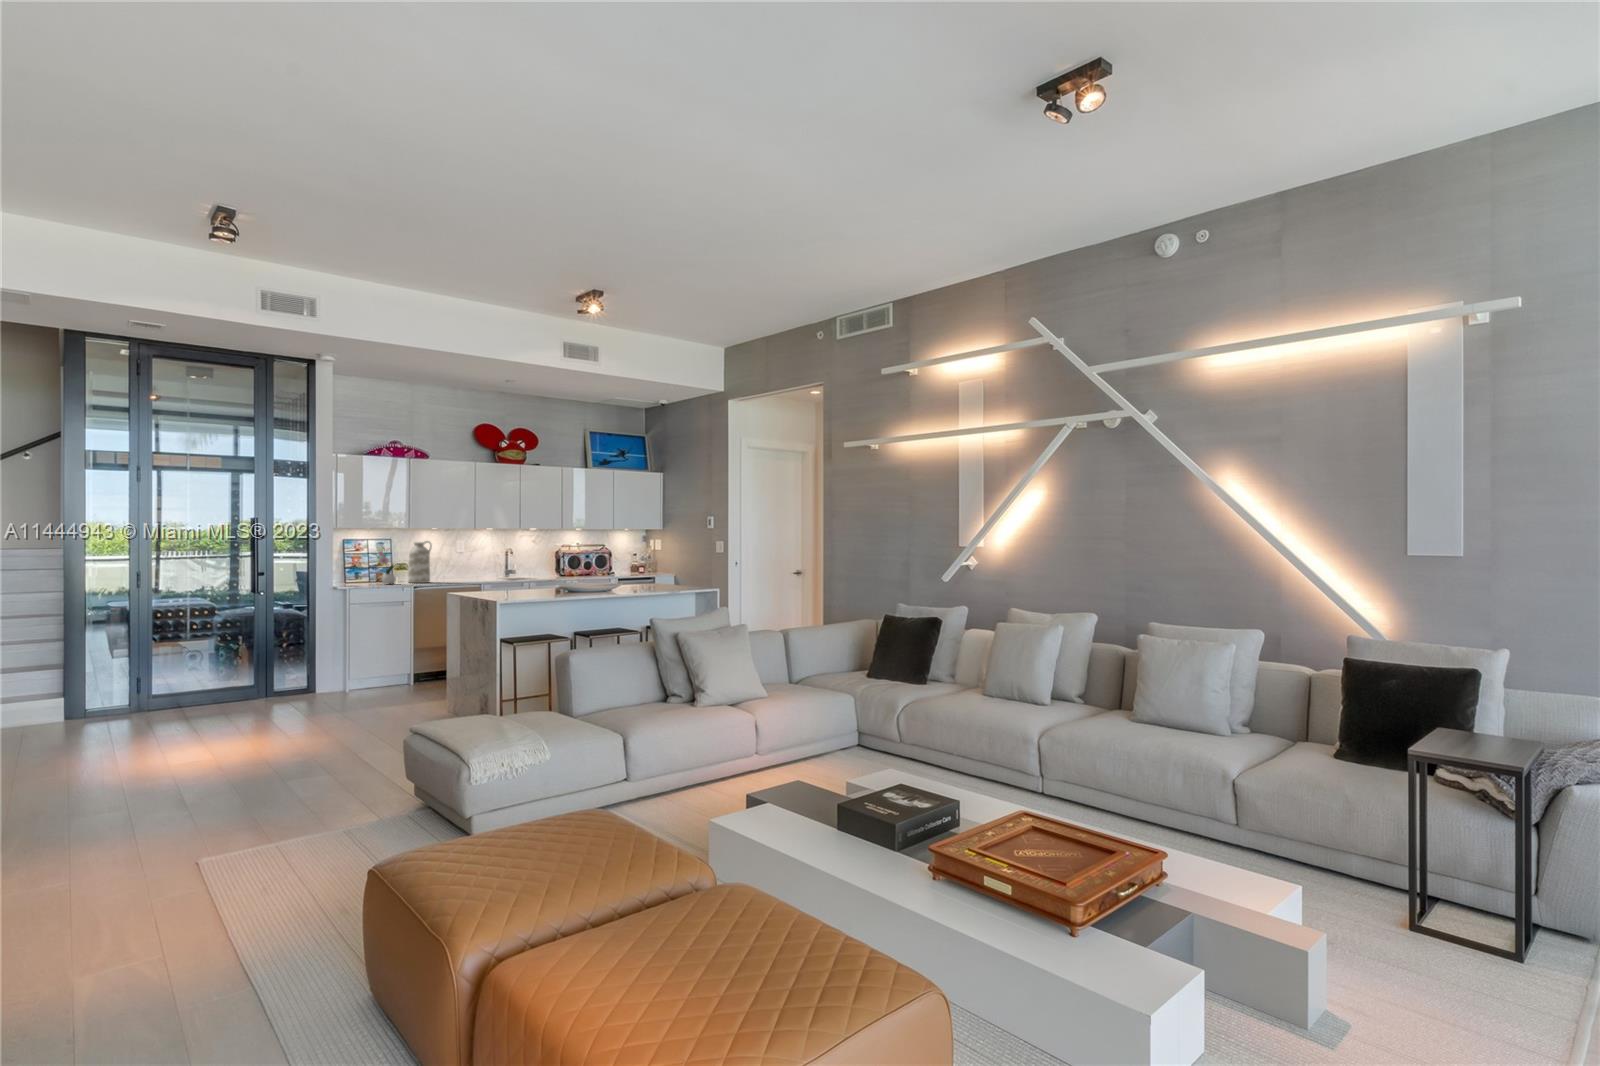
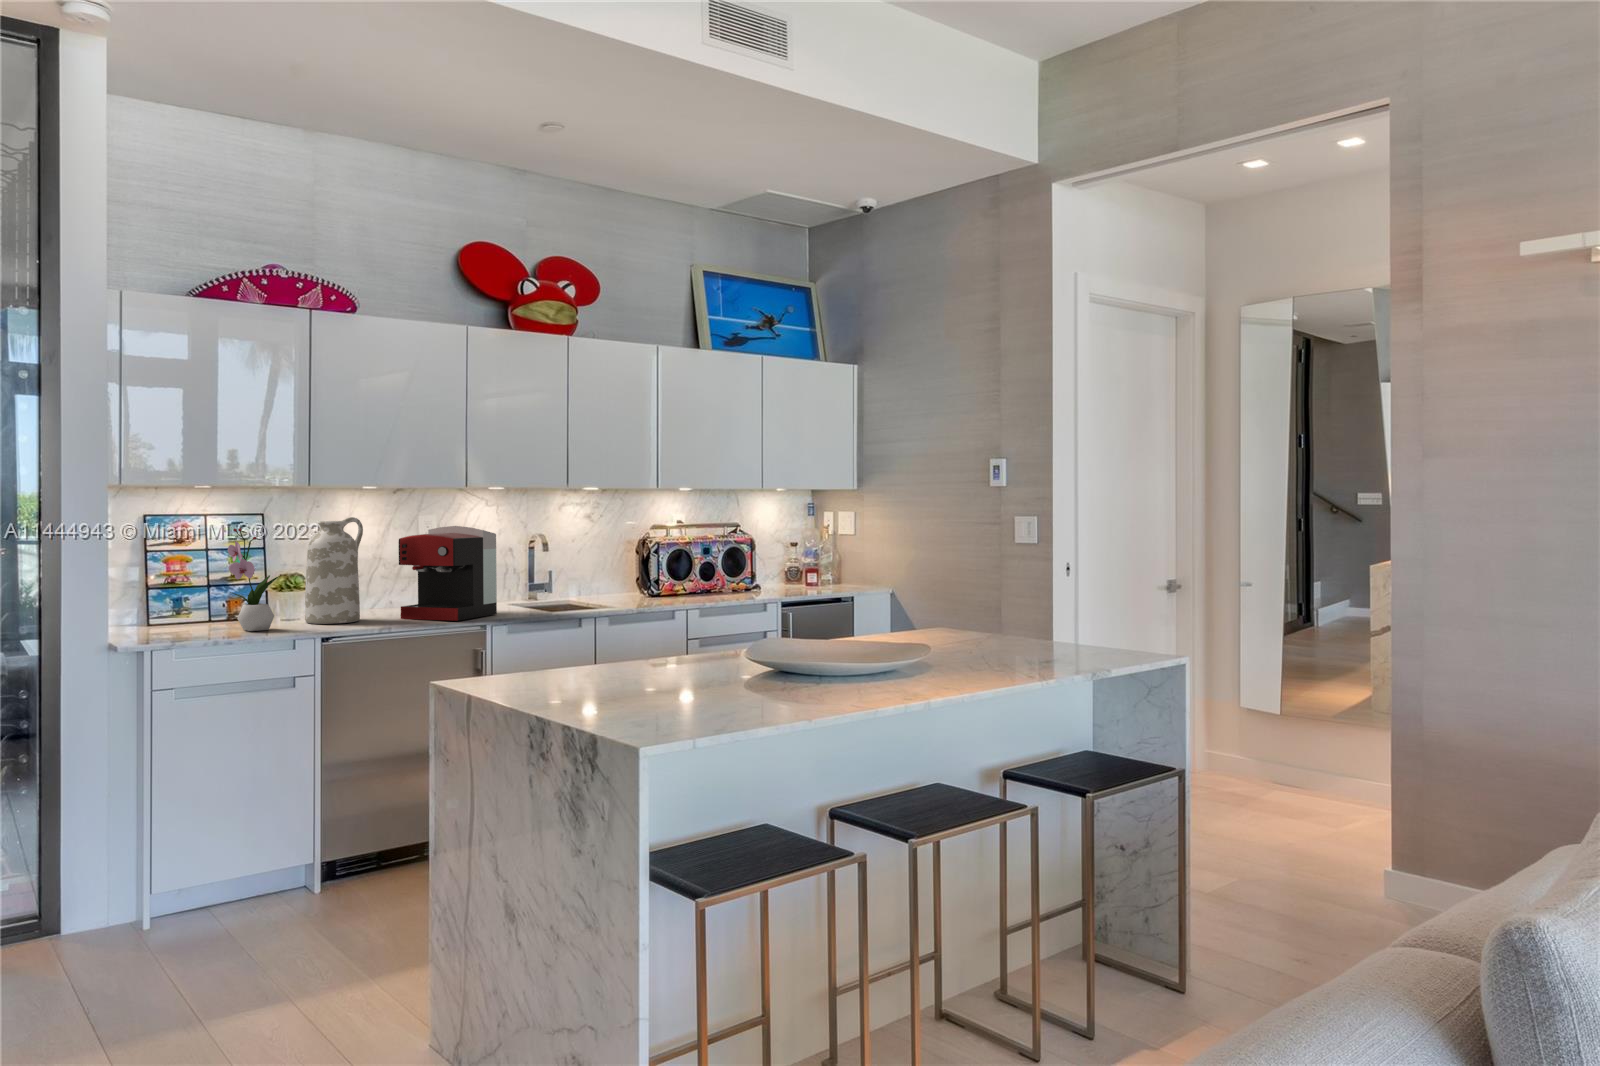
coffee maker: none [447,545,488,582] -> present [399,526,497,621]

